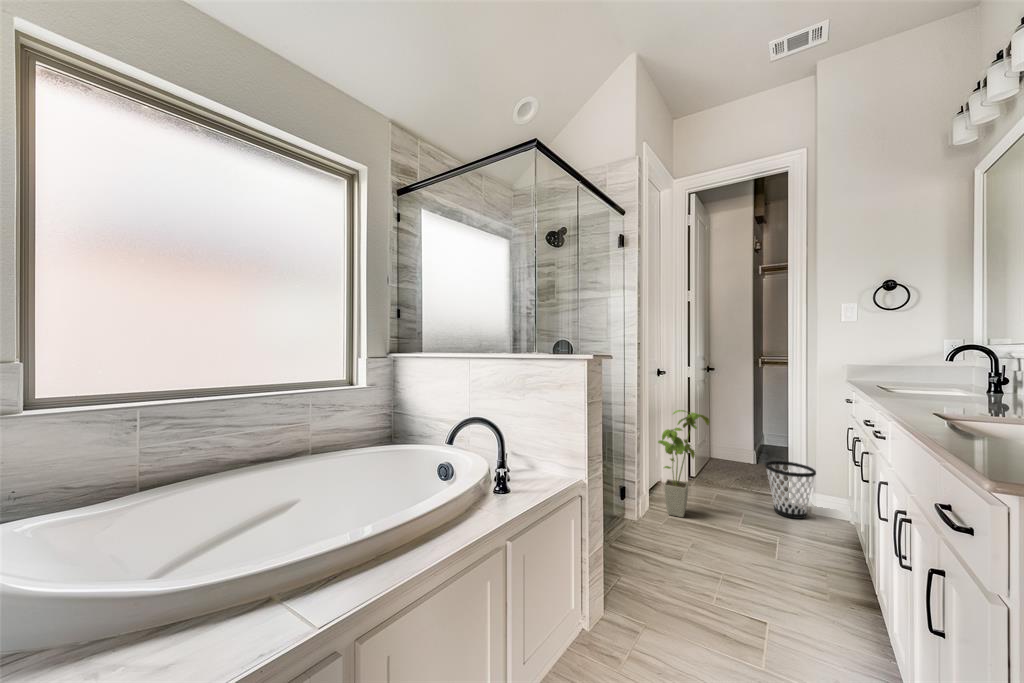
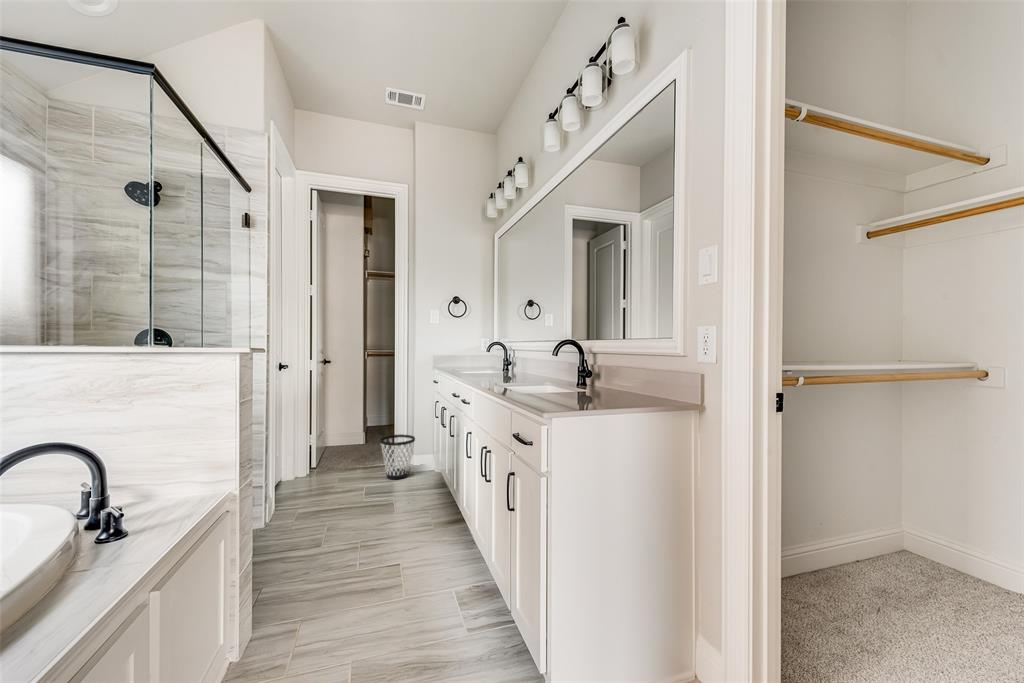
house plant: present [658,410,709,517] -> none [283,403,337,510]

